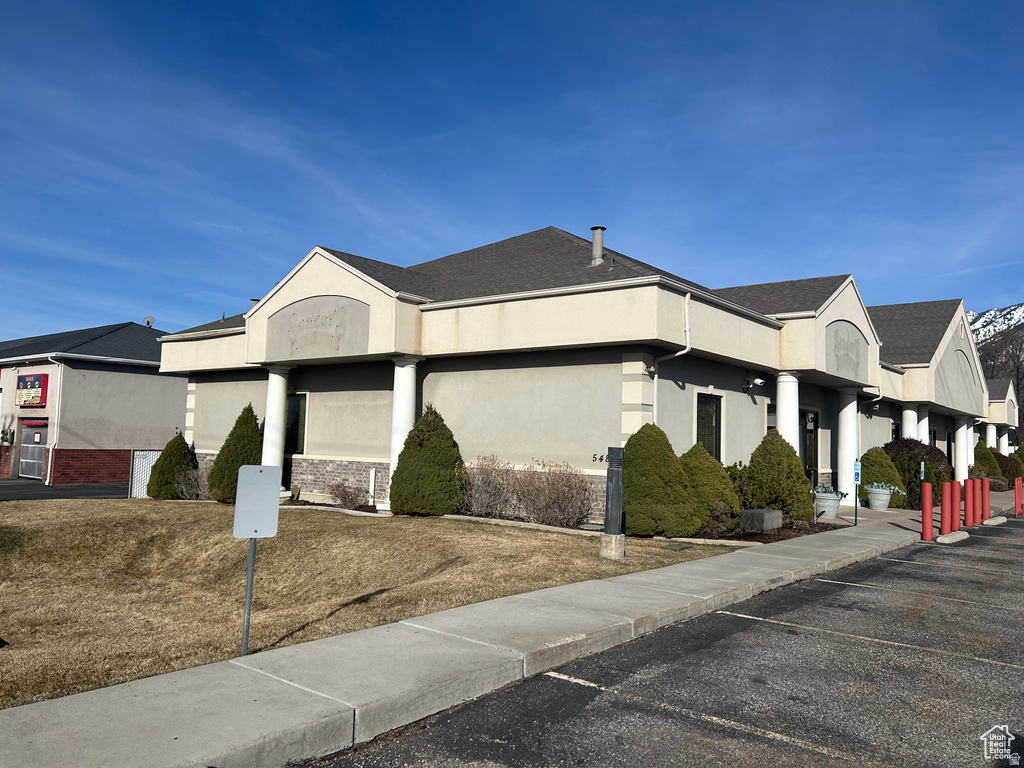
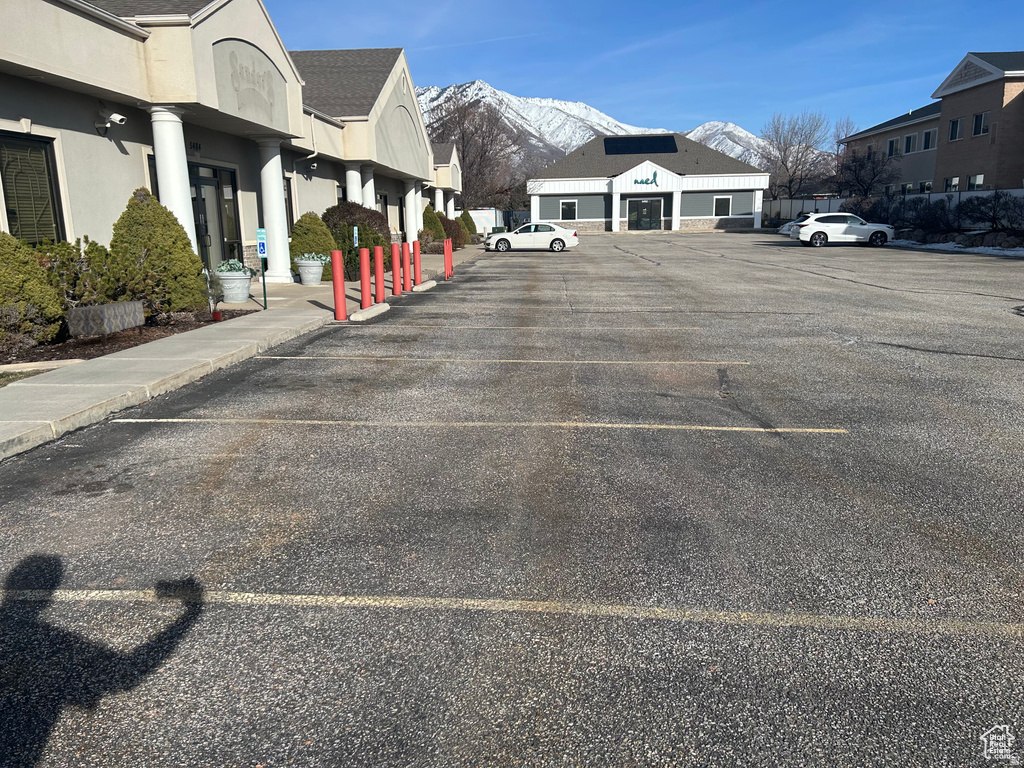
potted tree: none [812,493,833,531] -> present [199,271,224,321]

